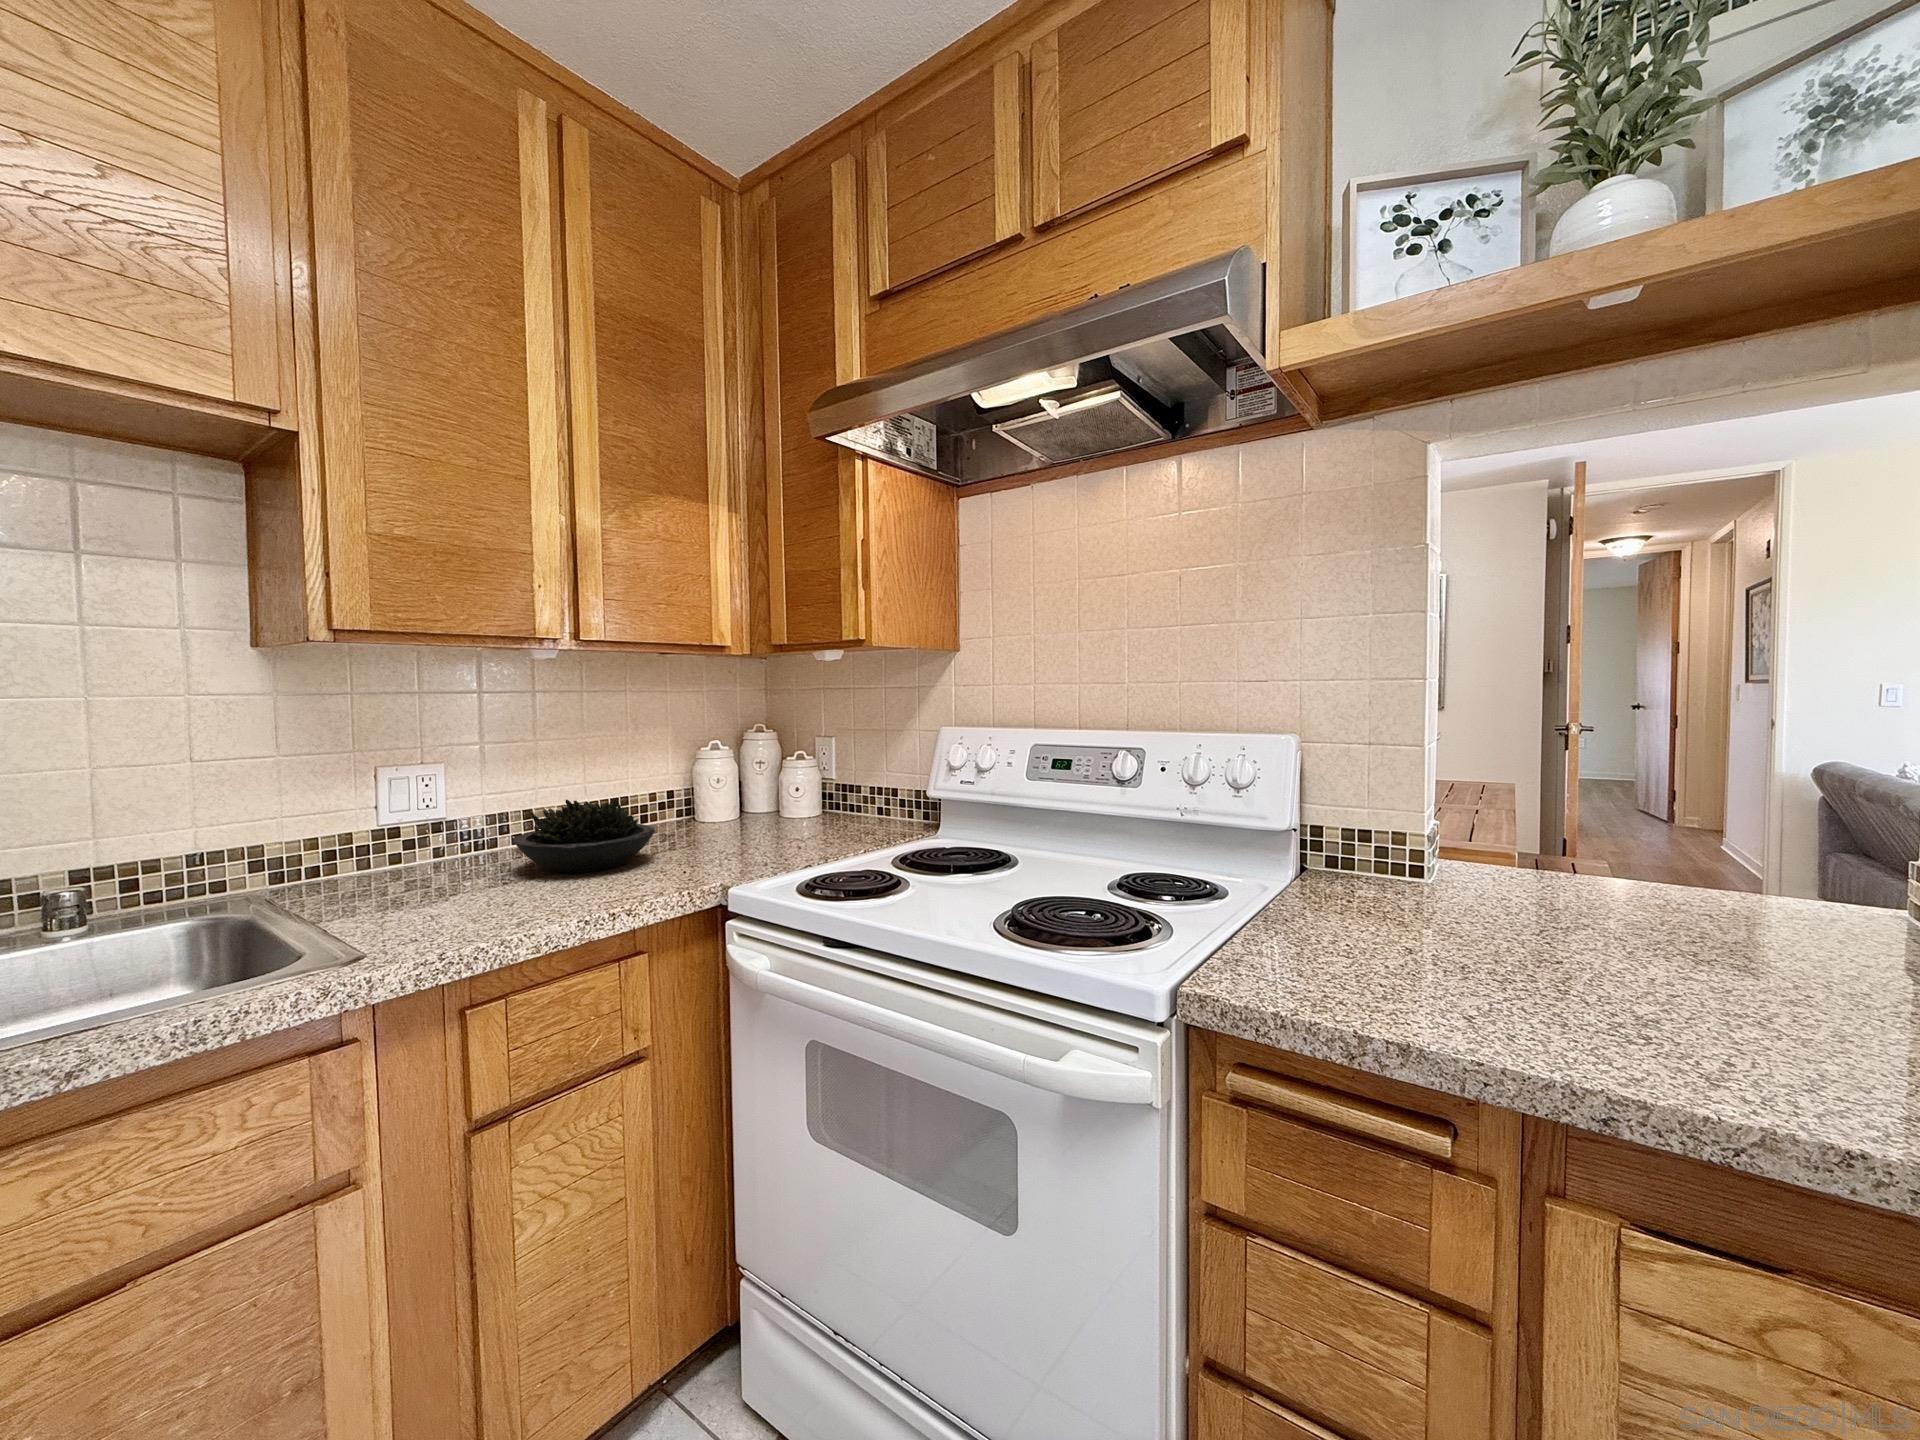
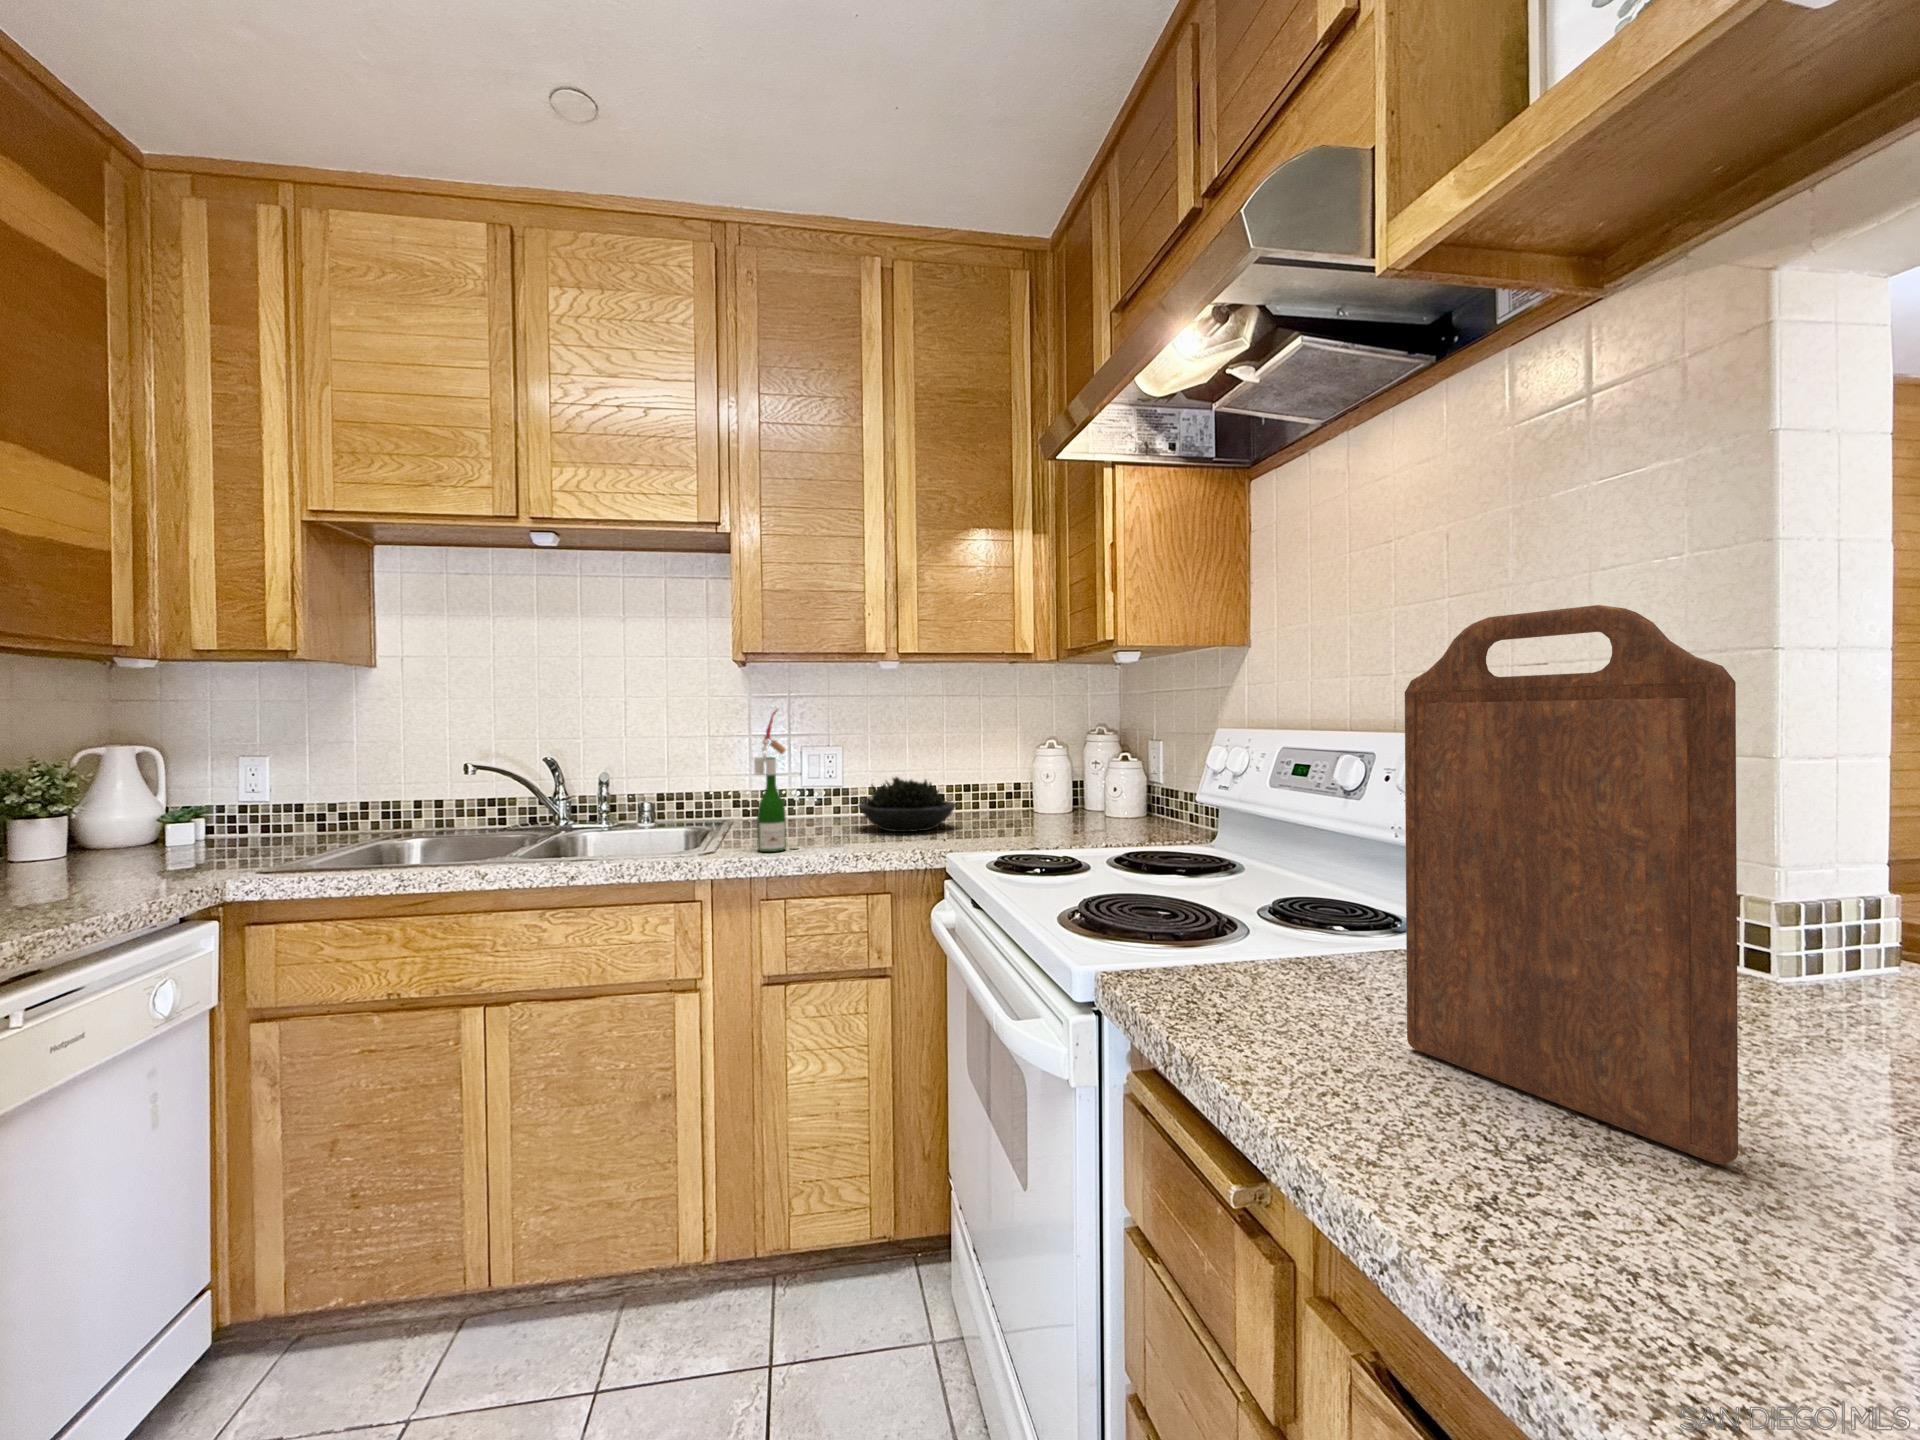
cutting board: none [1442,666,1679,1003] -> present [1405,605,1738,1165]
wine bottle: none [417,719,498,937] -> present [754,710,798,852]

